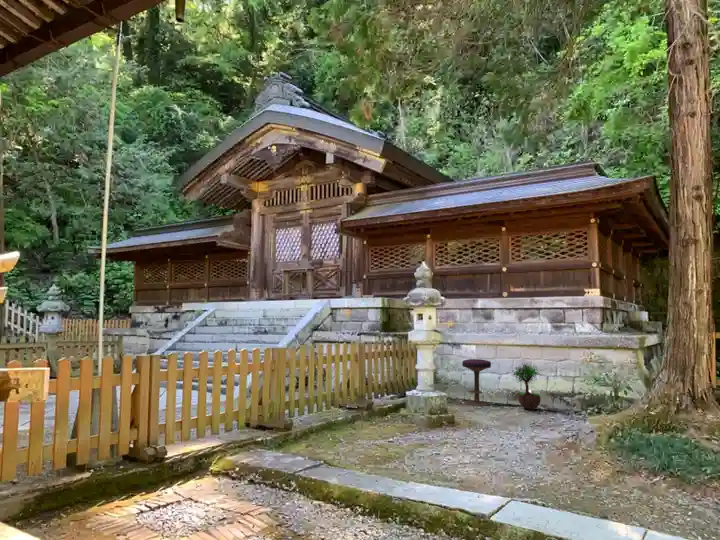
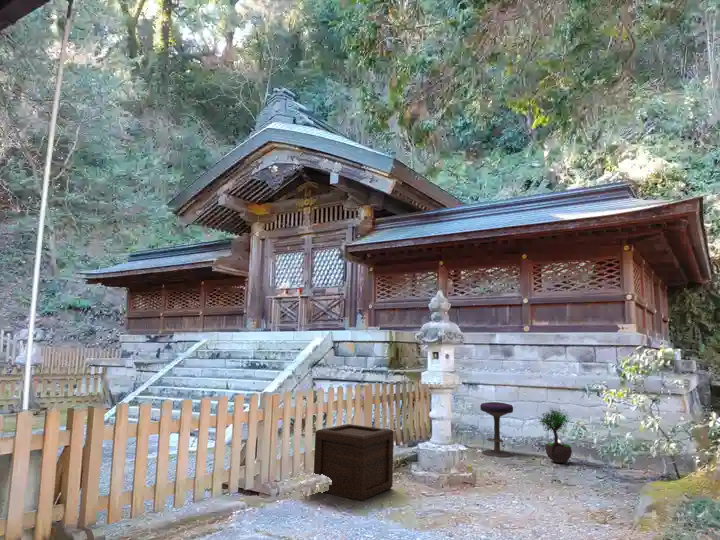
wooden crate: none [317,375,384,435] -> present [314,424,394,501]

